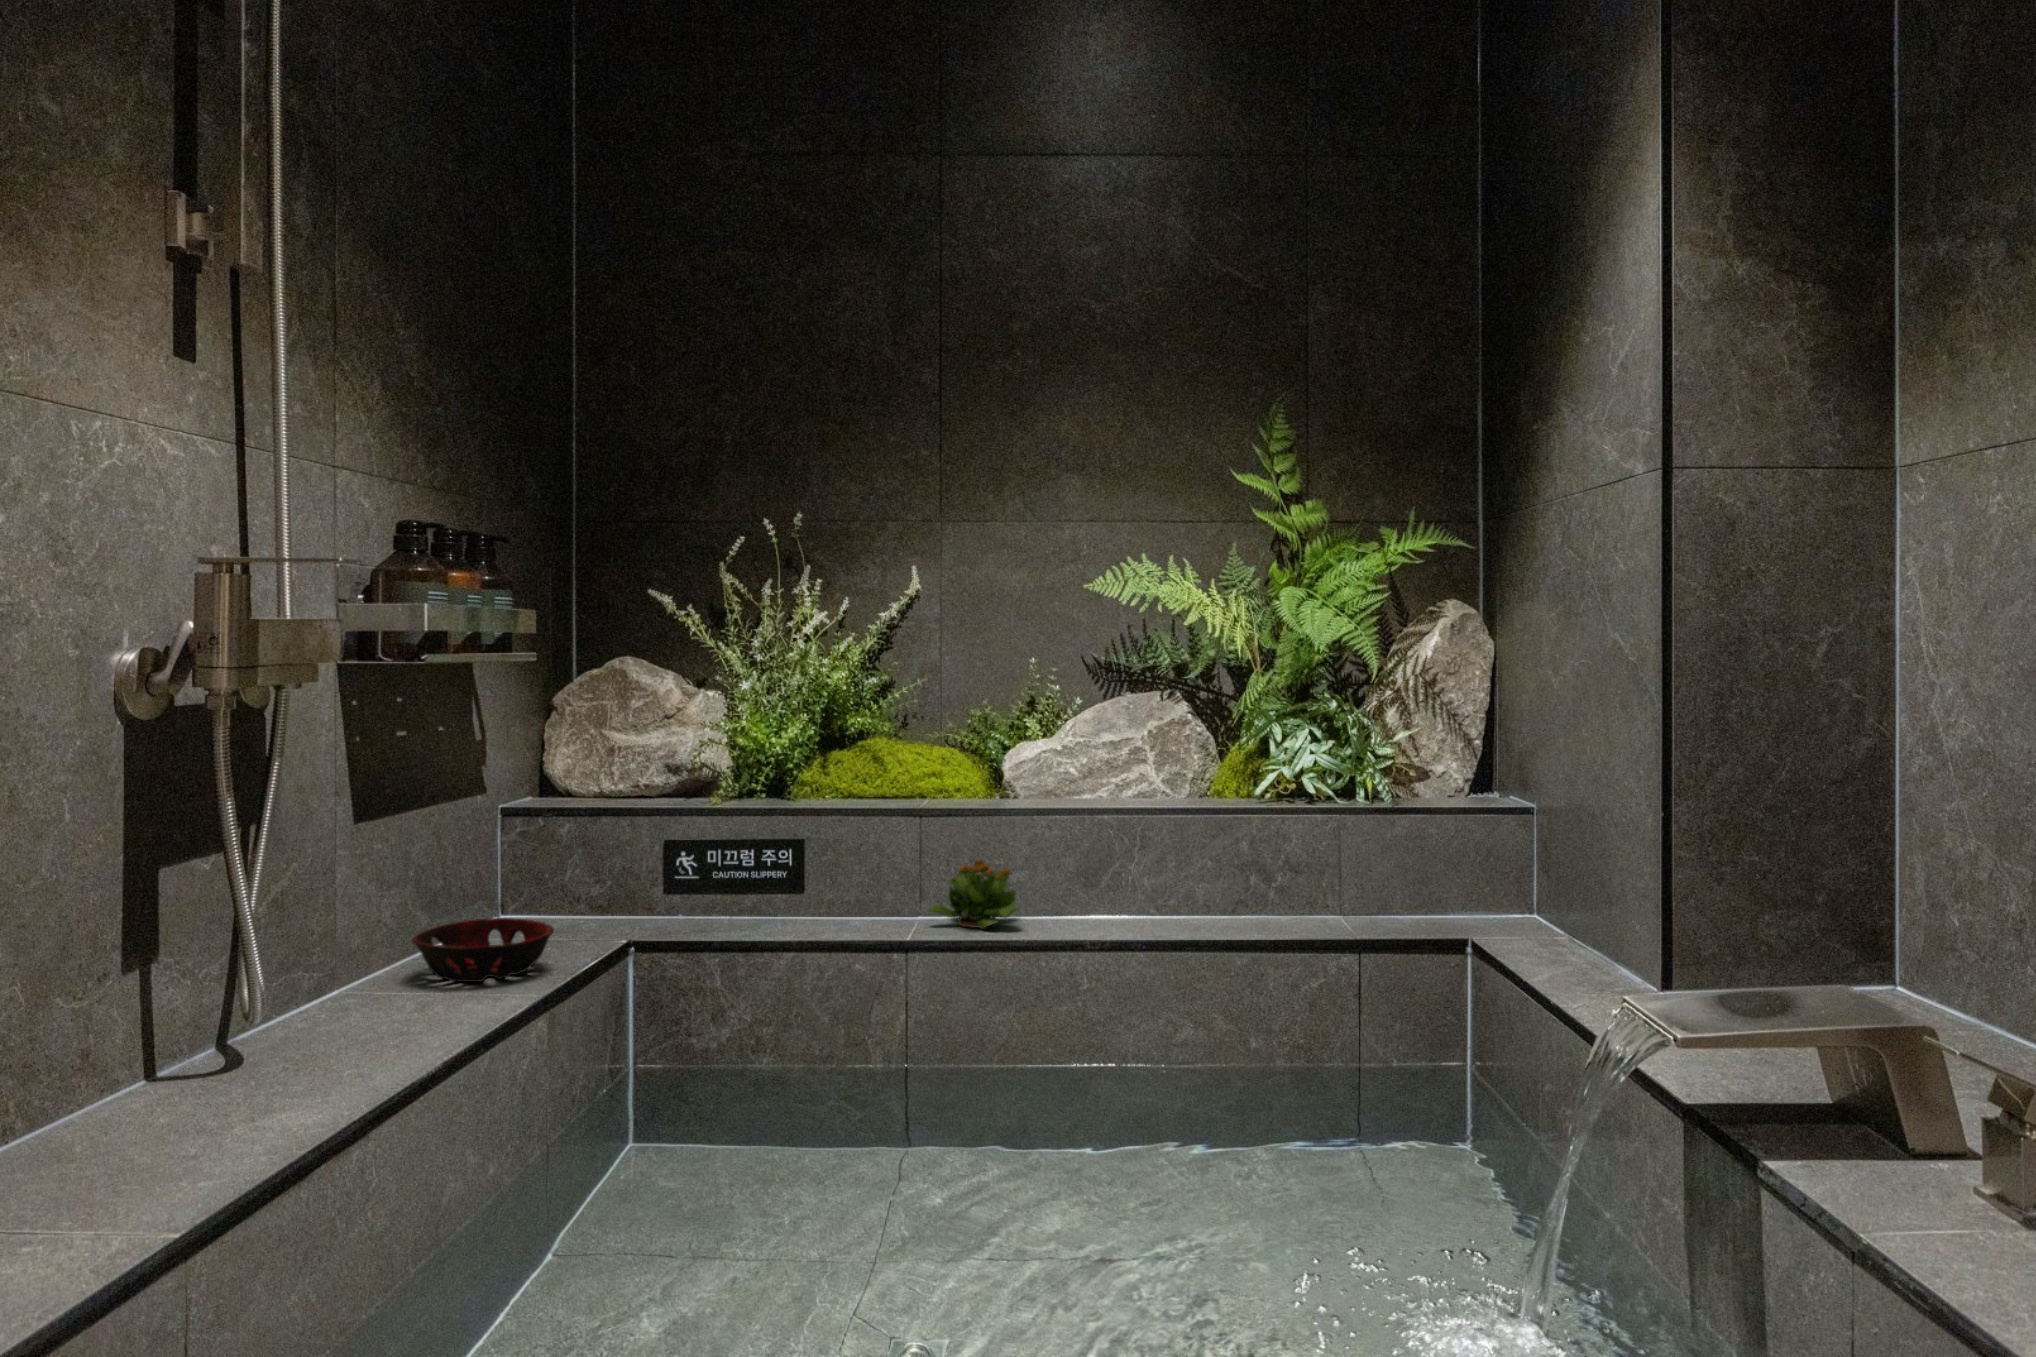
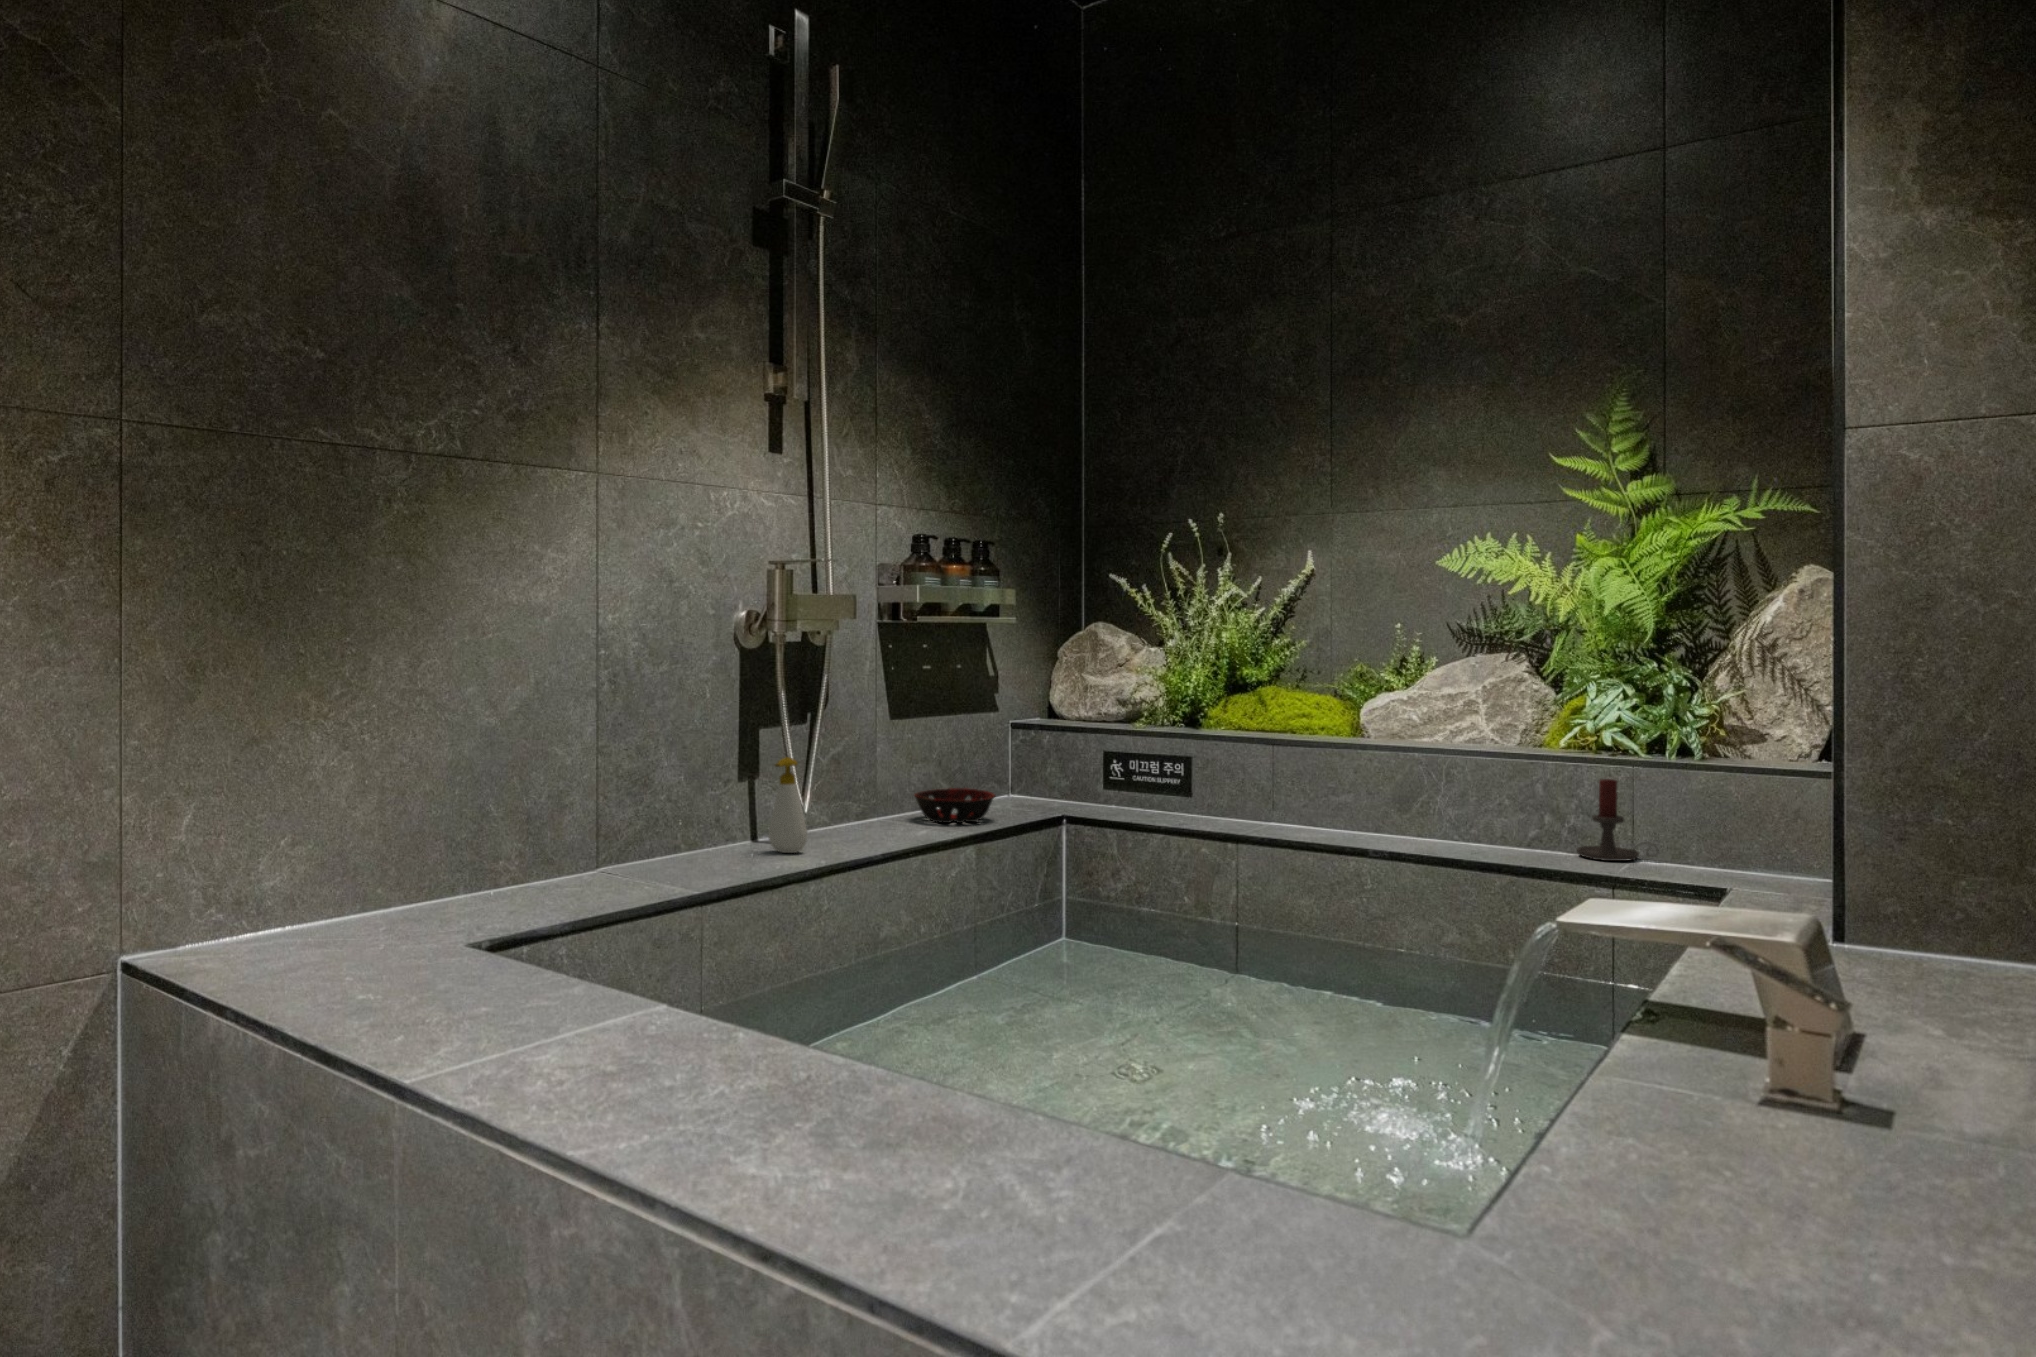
candle holder: none [1295,832,1379,926] -> present [1577,779,1658,861]
potted flower: present [929,859,1019,929] -> none [1266,780,1342,833]
soap bottle: none [214,923,303,1107] -> present [768,757,807,853]

